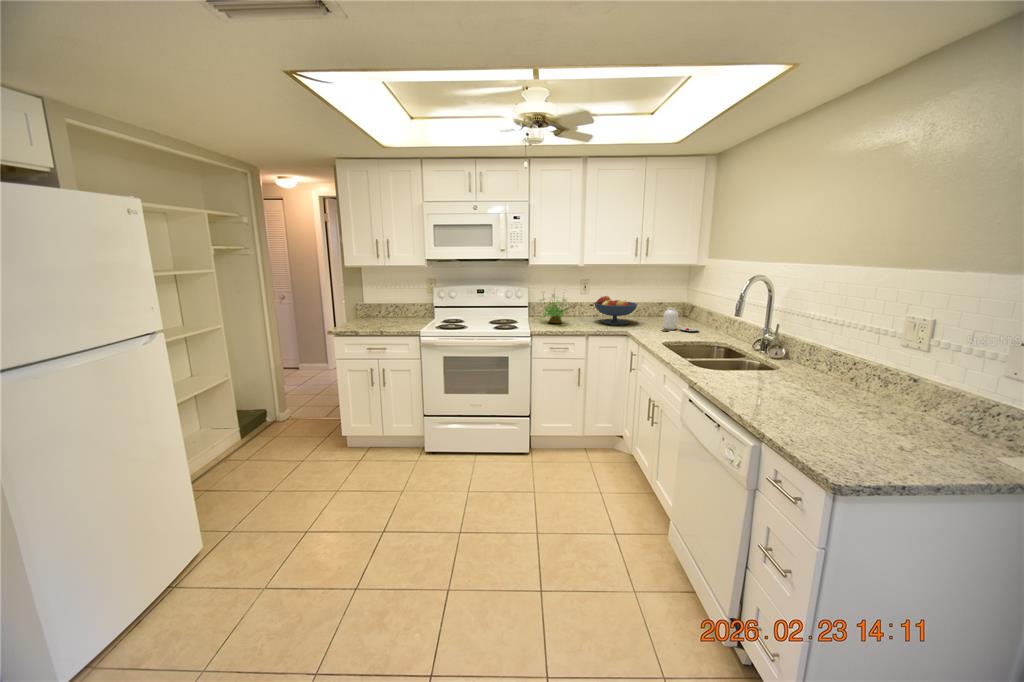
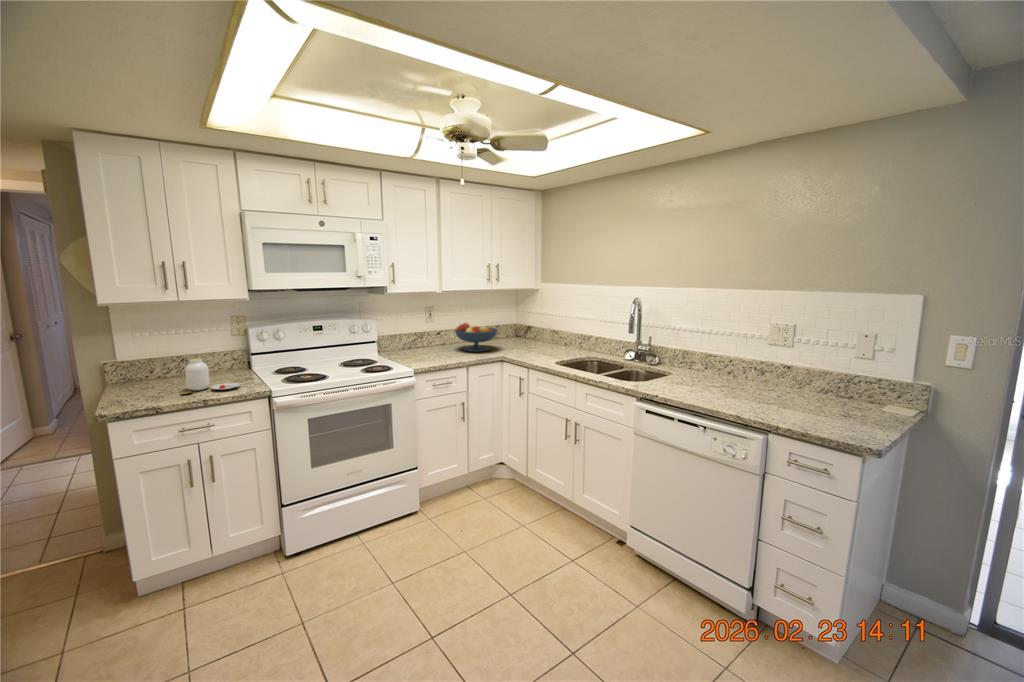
potted plant: present [539,291,568,323] -> none [396,315,438,357]
jar: present [662,307,699,331] -> present [180,359,240,394]

